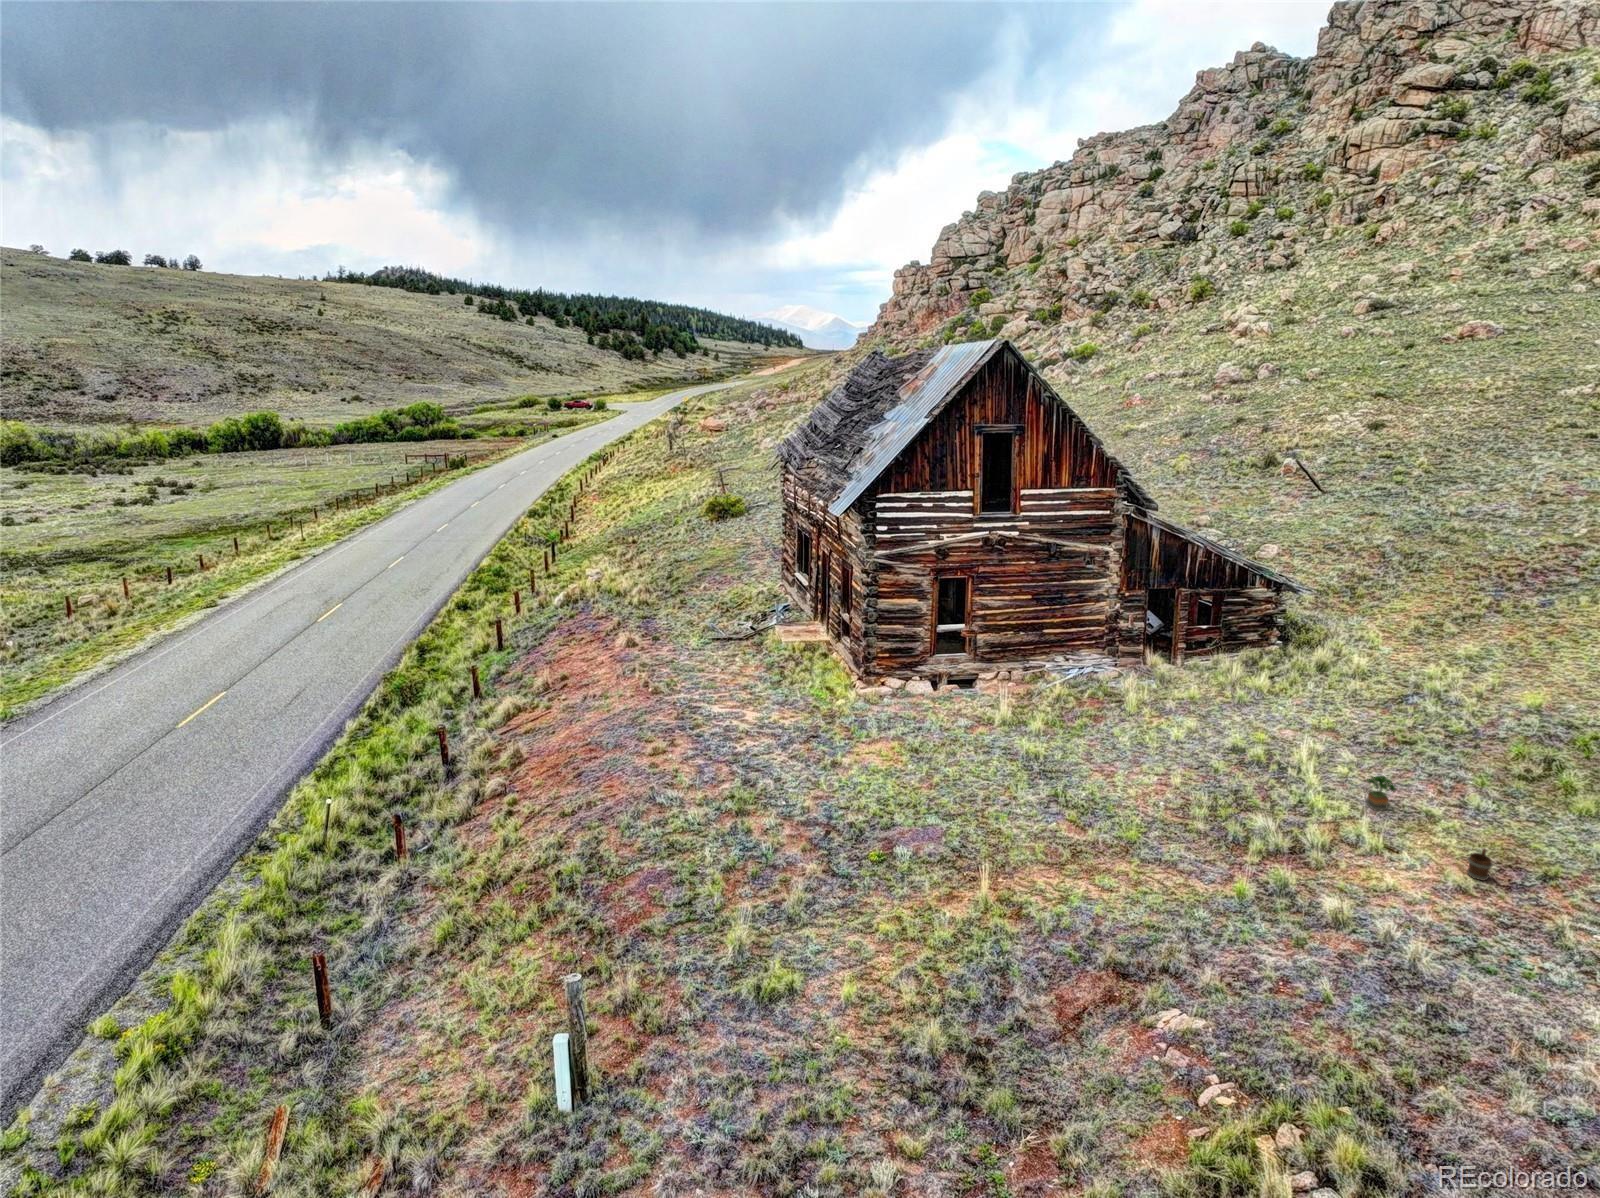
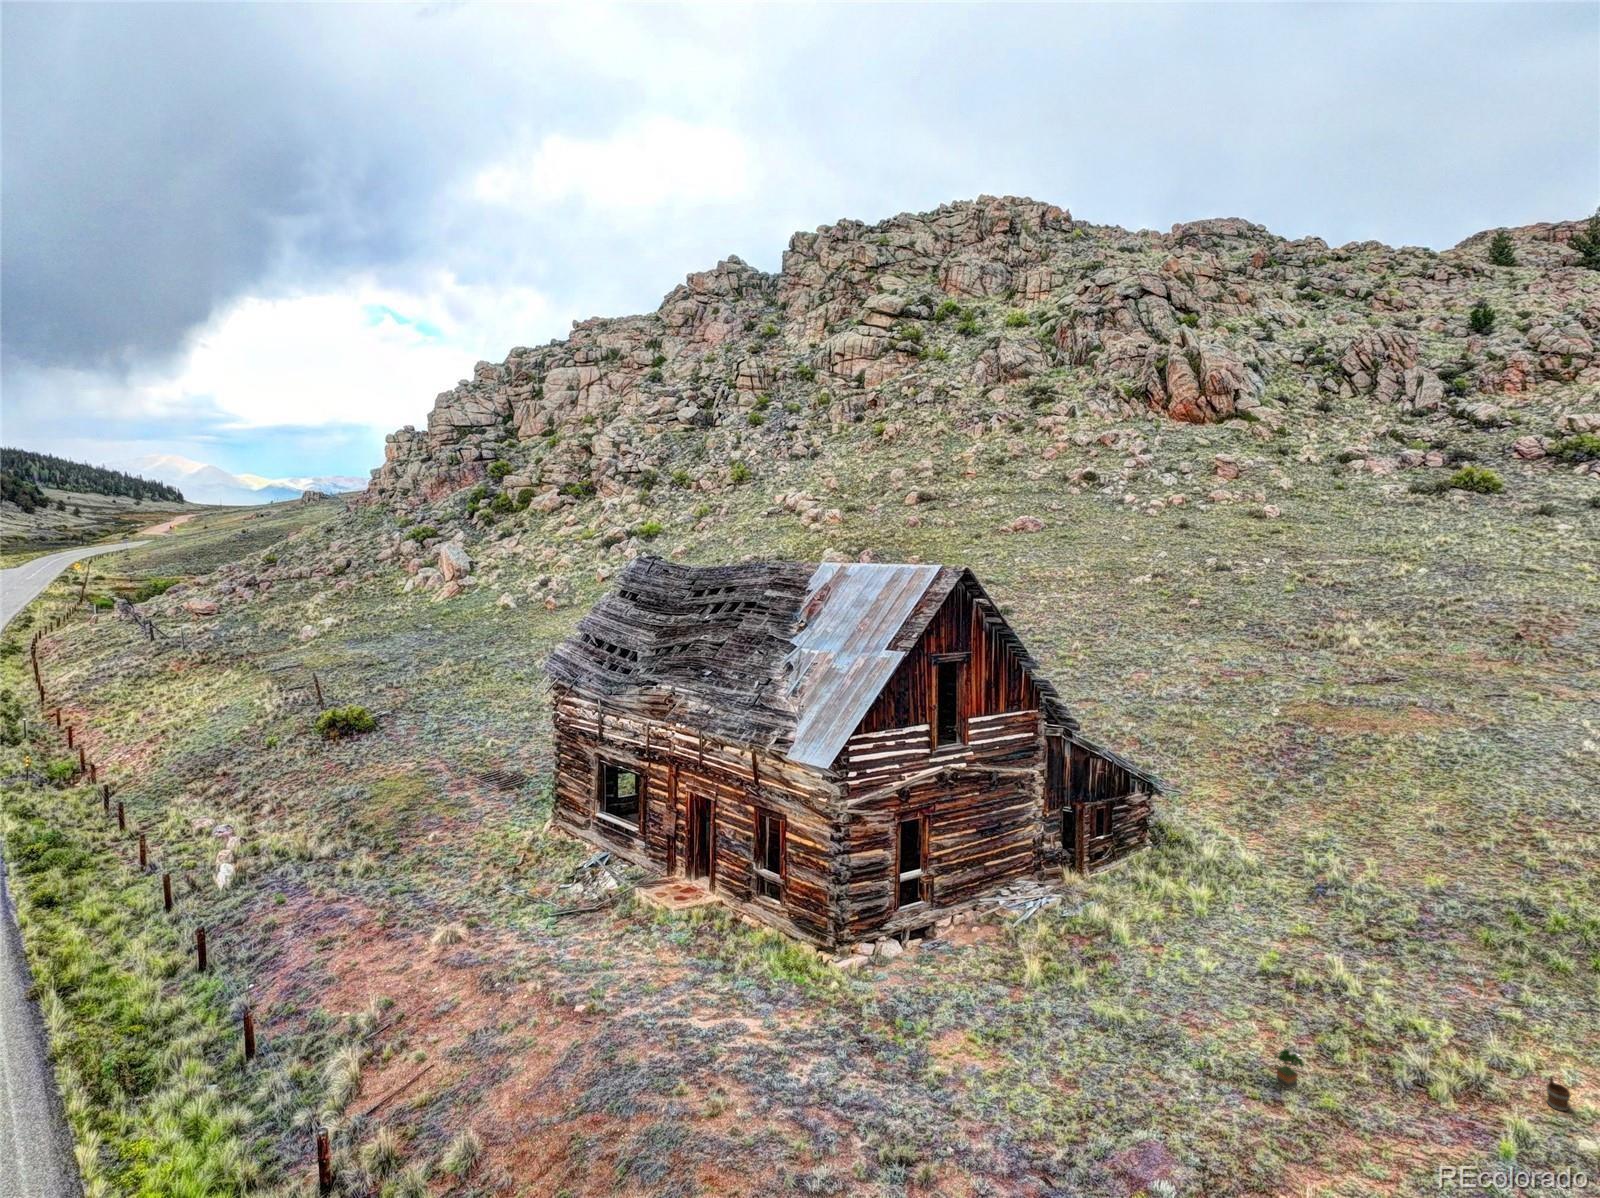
potted tree: present [1367,776,1396,810] -> present [1274,1049,1304,1090]

